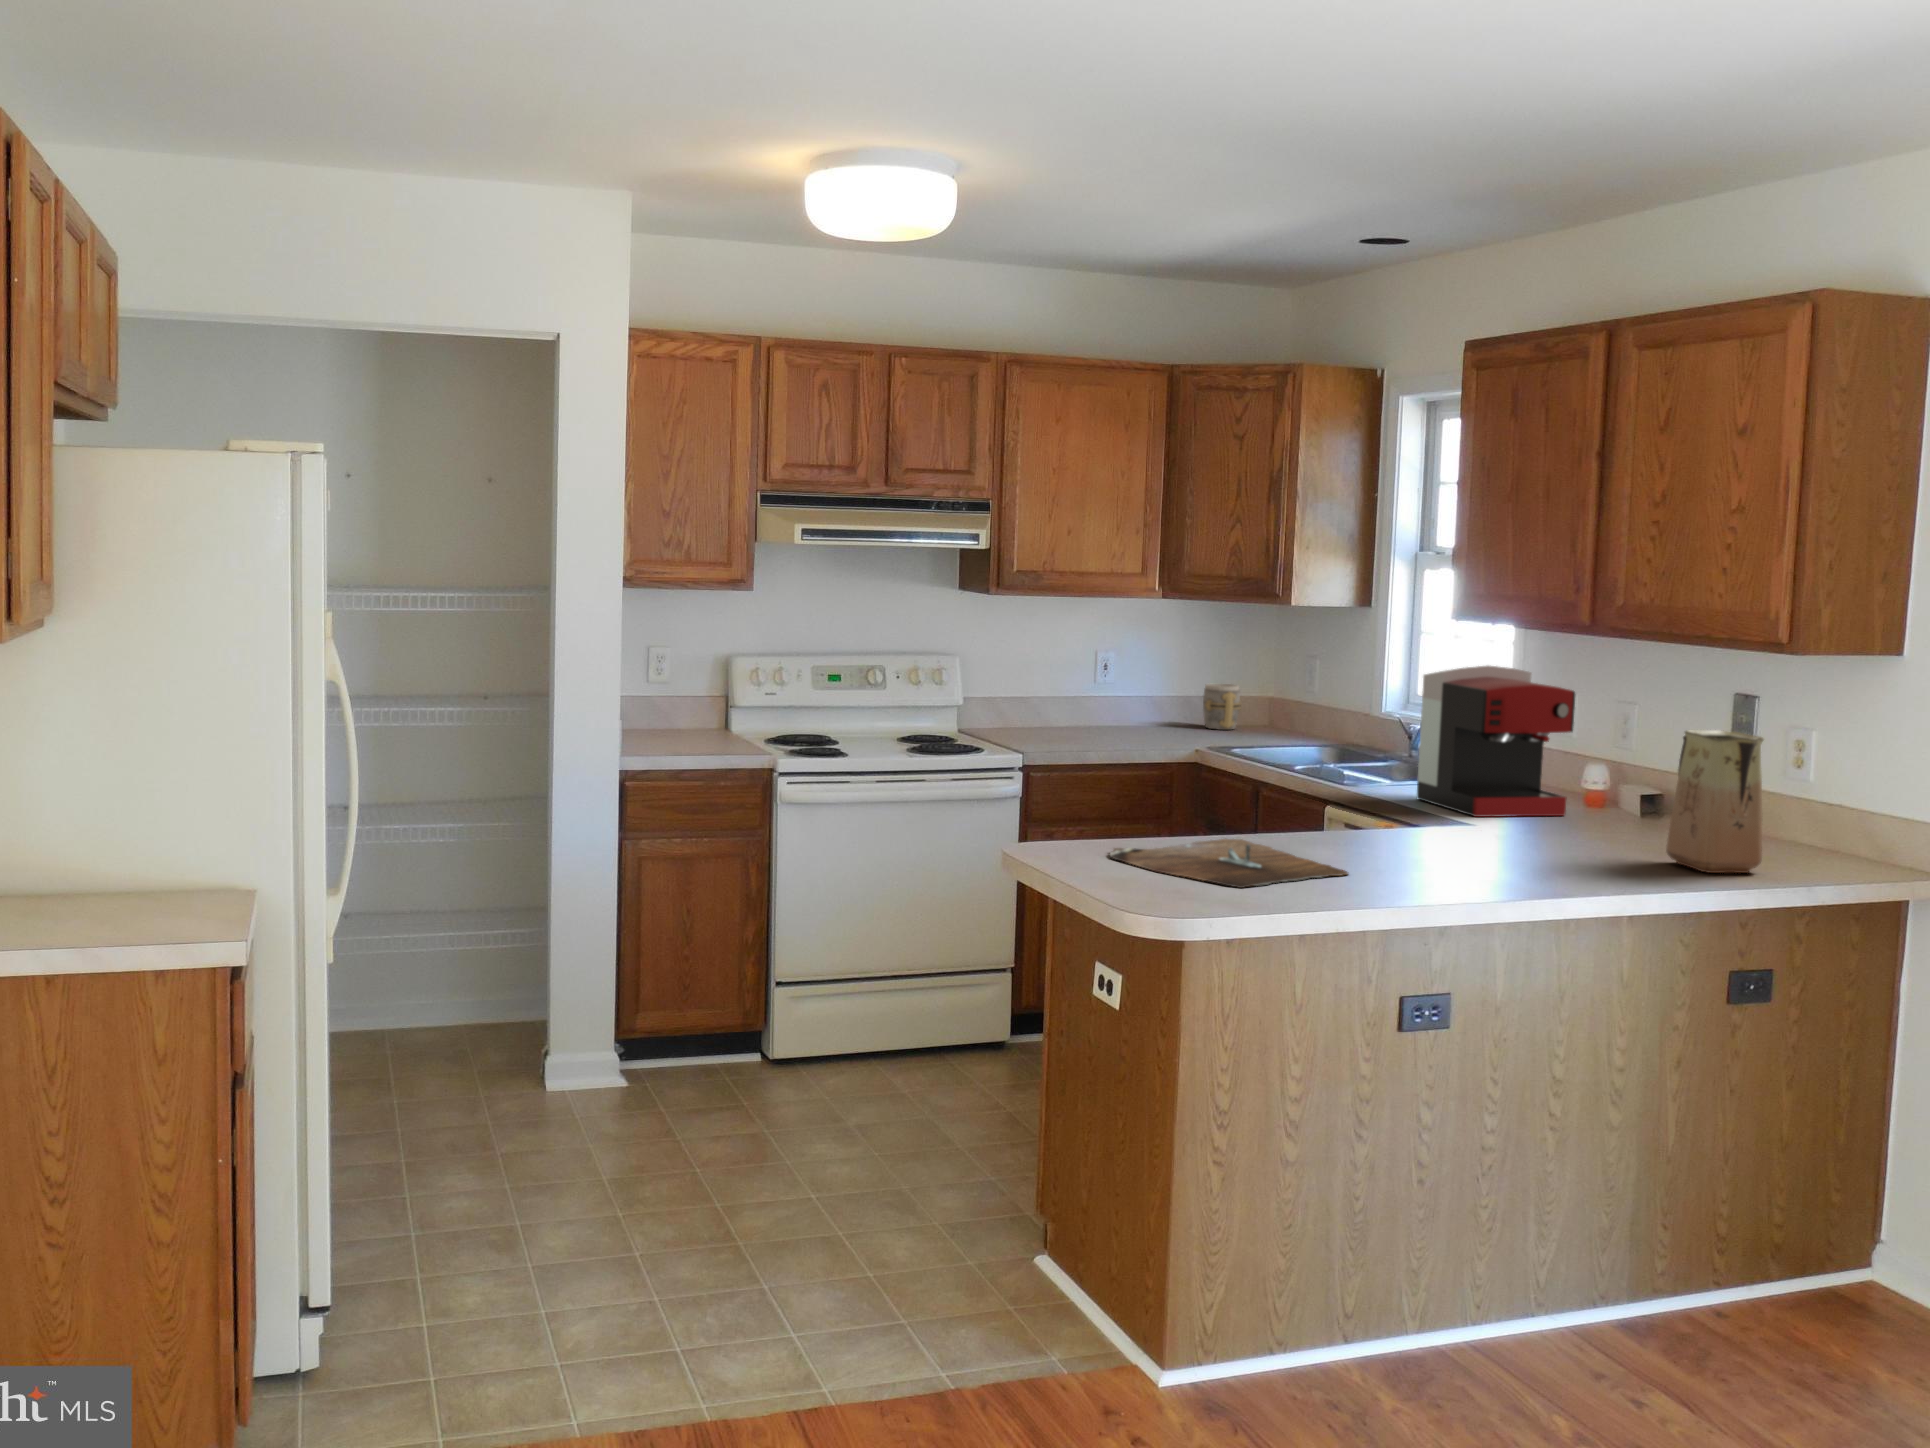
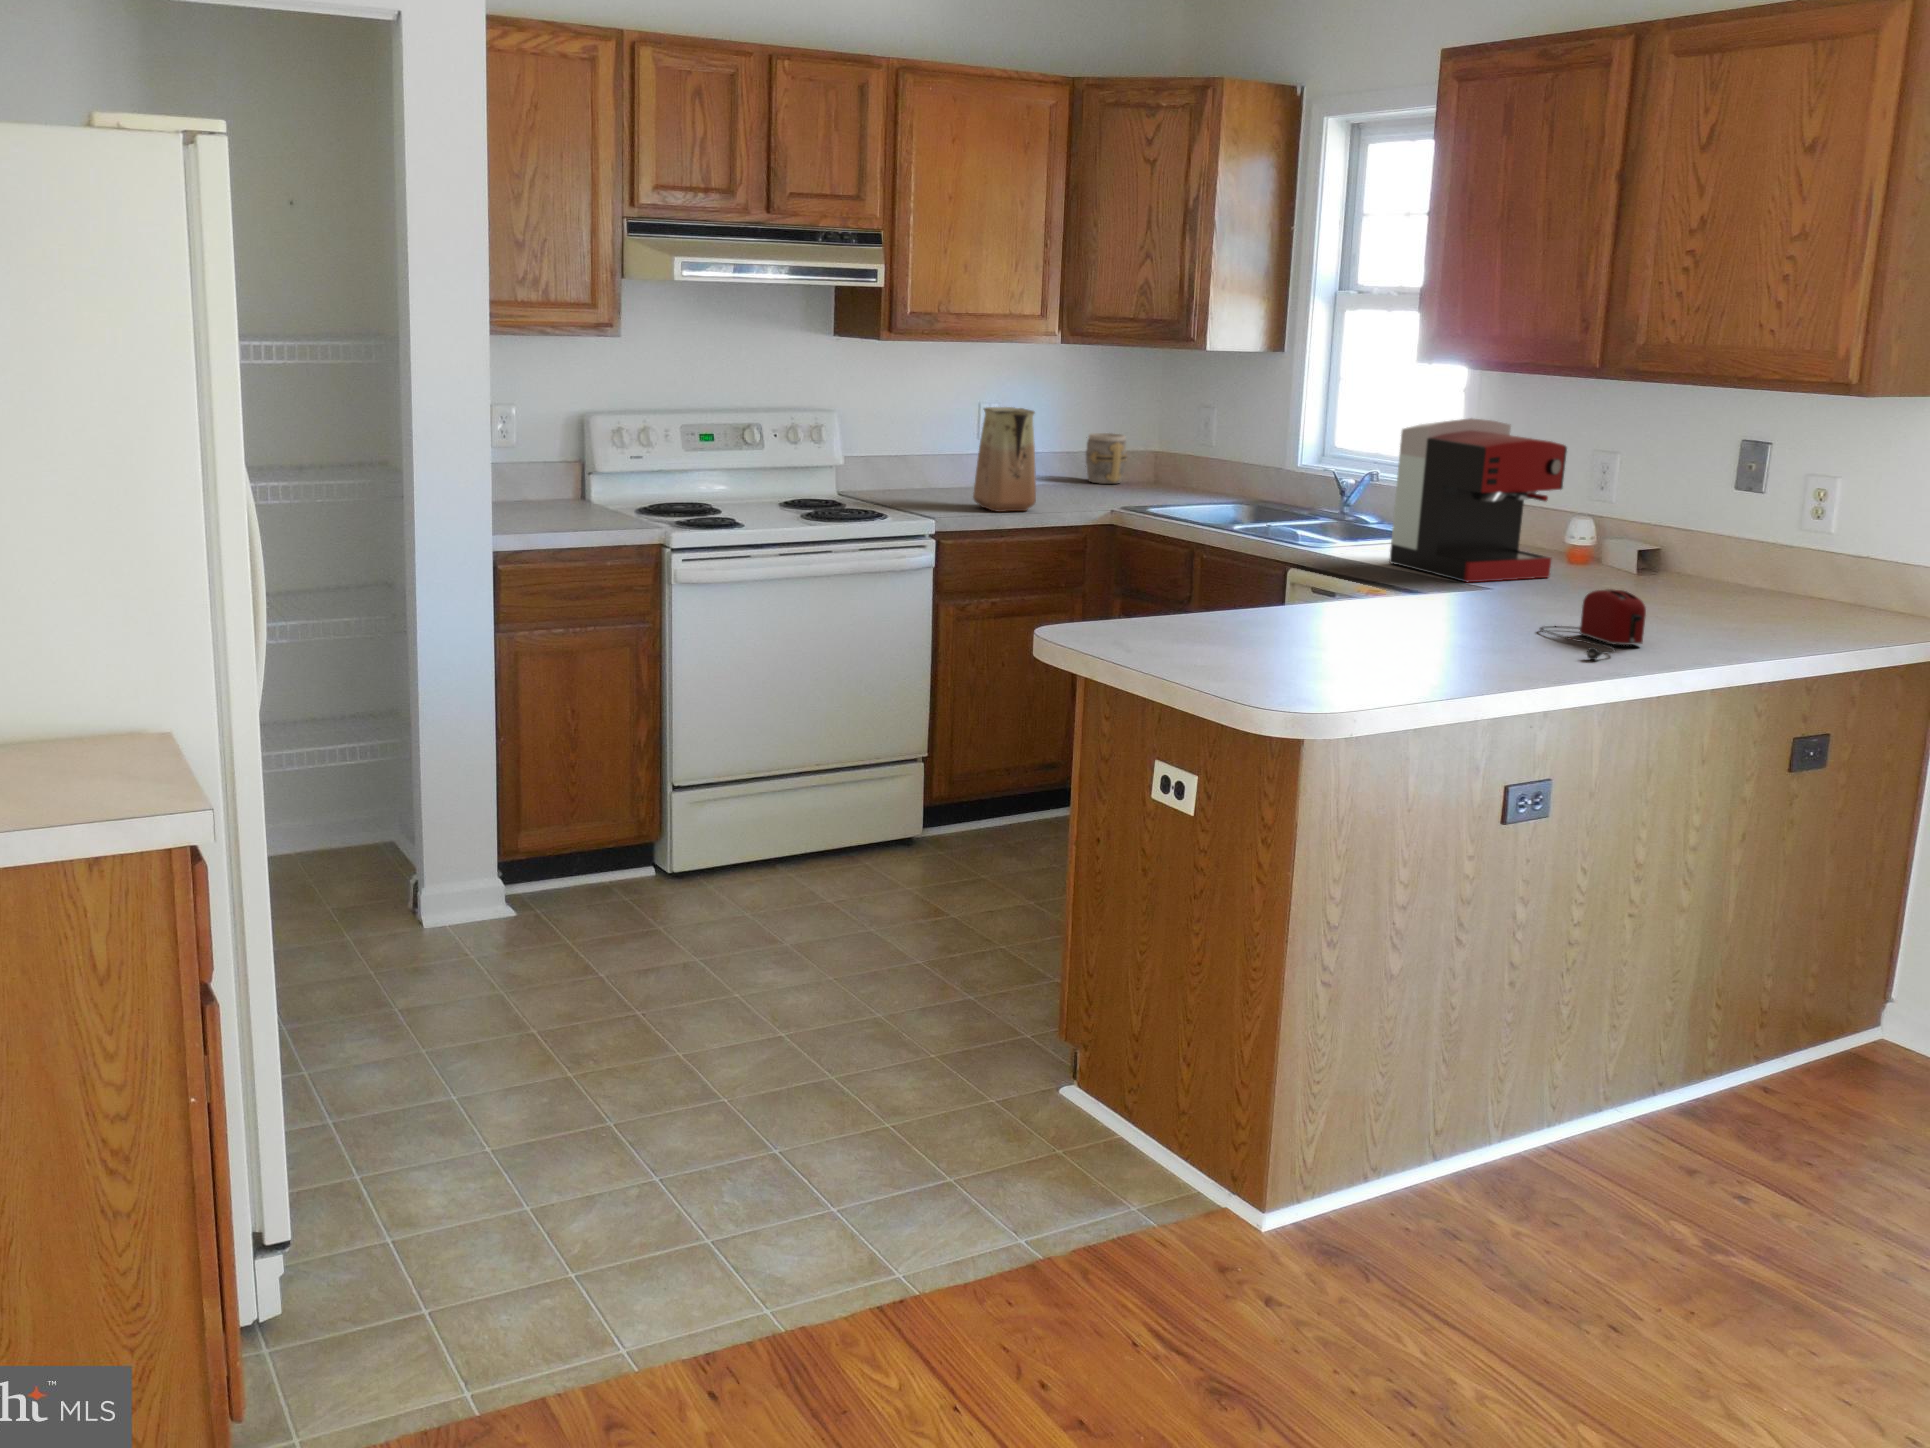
vase: present [1666,730,1764,873] -> present [973,407,1036,512]
toaster: none [1495,819,1587,882] -> present [1540,589,1646,660]
cutting board: present [1110,839,1348,888] -> none [1159,621,1423,683]

